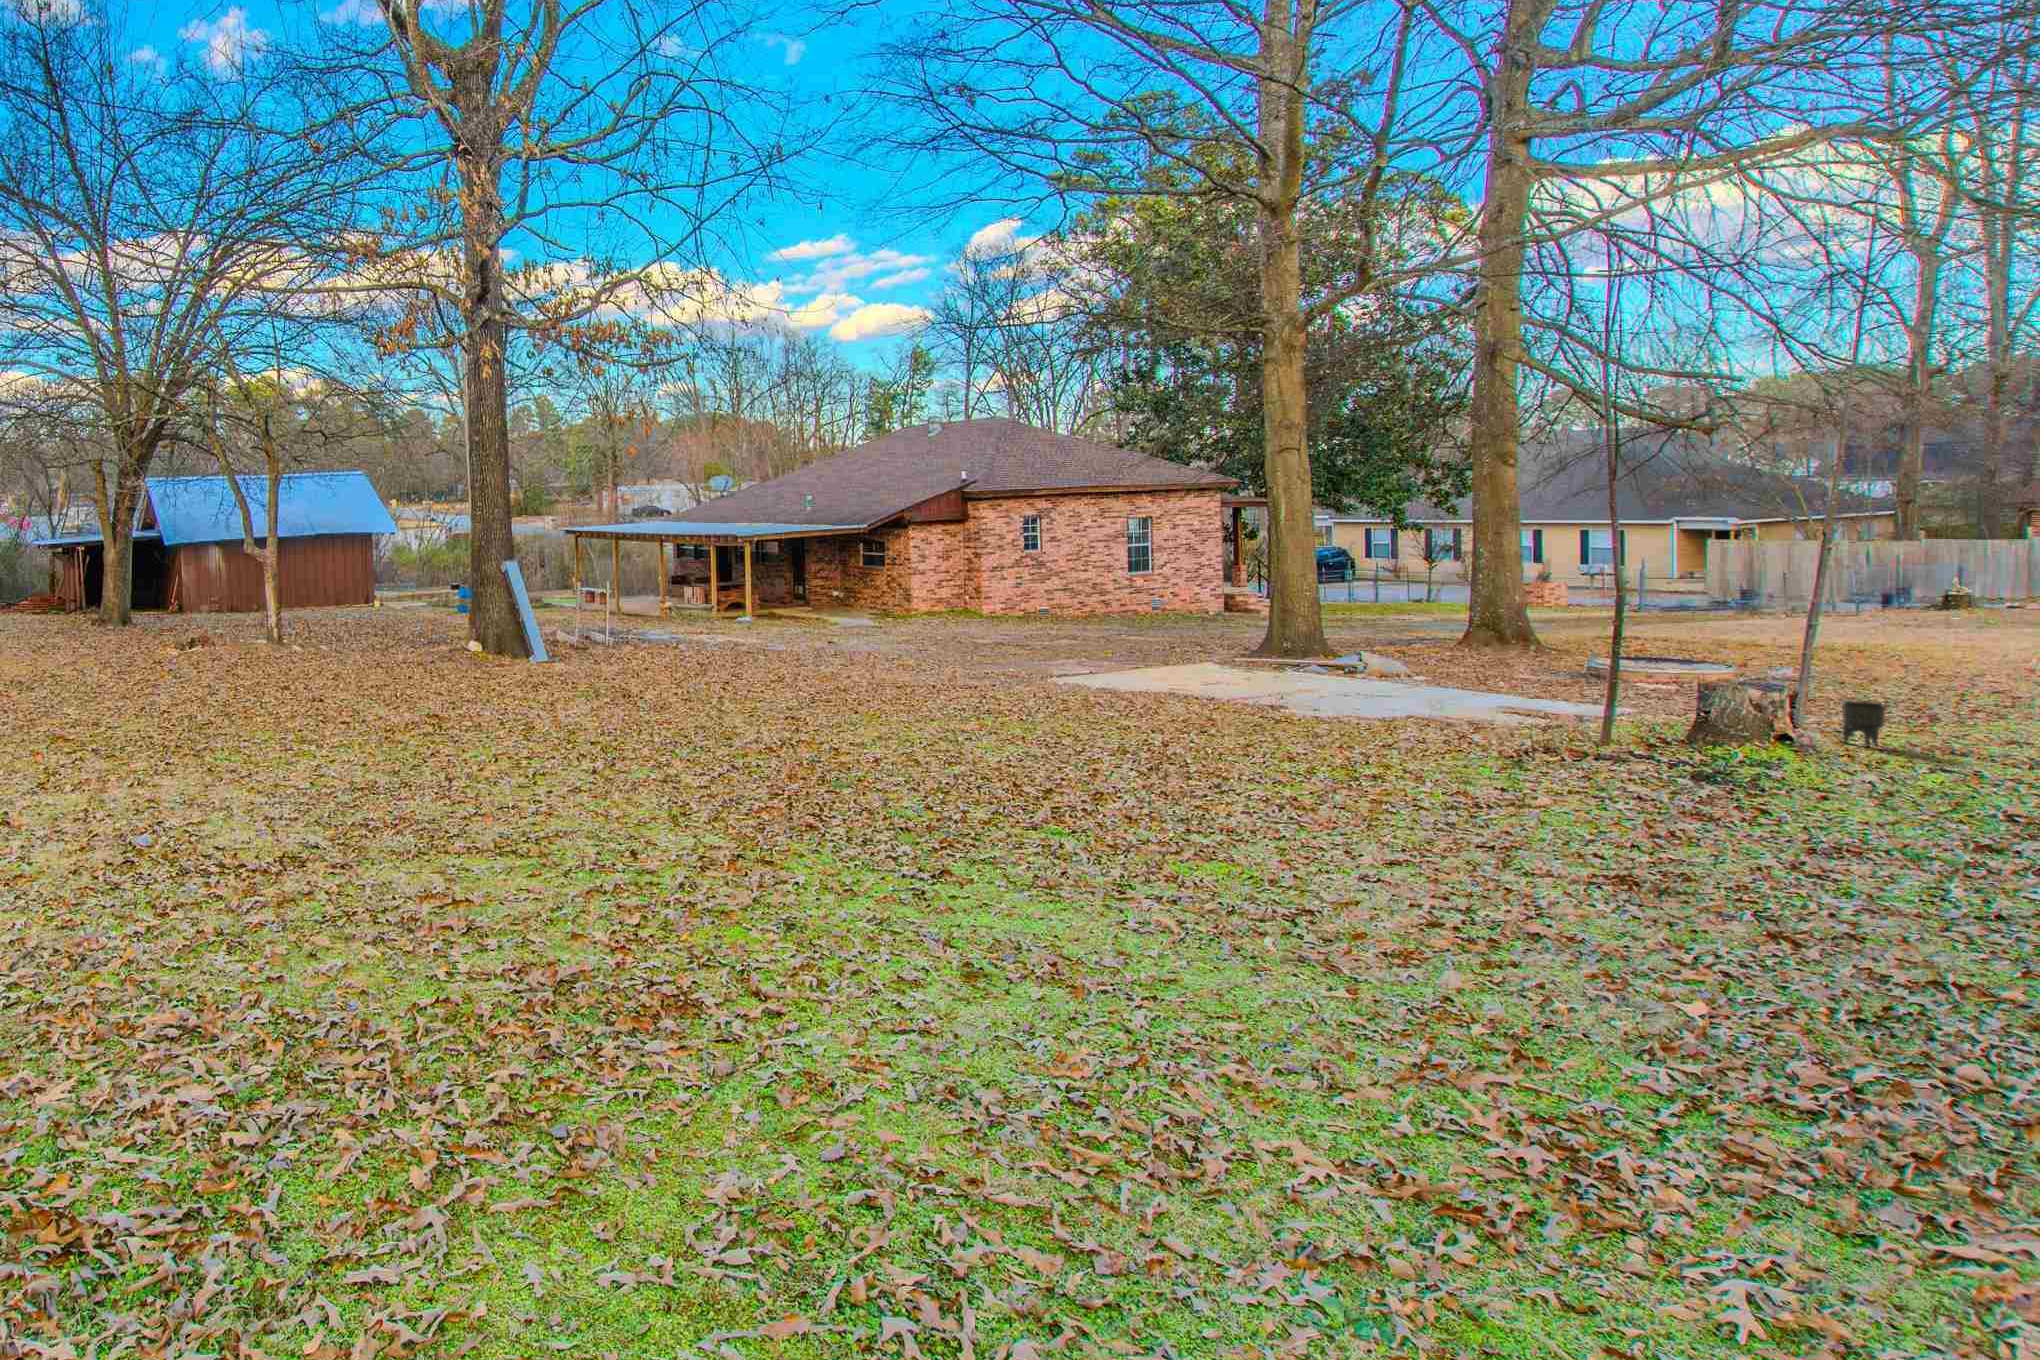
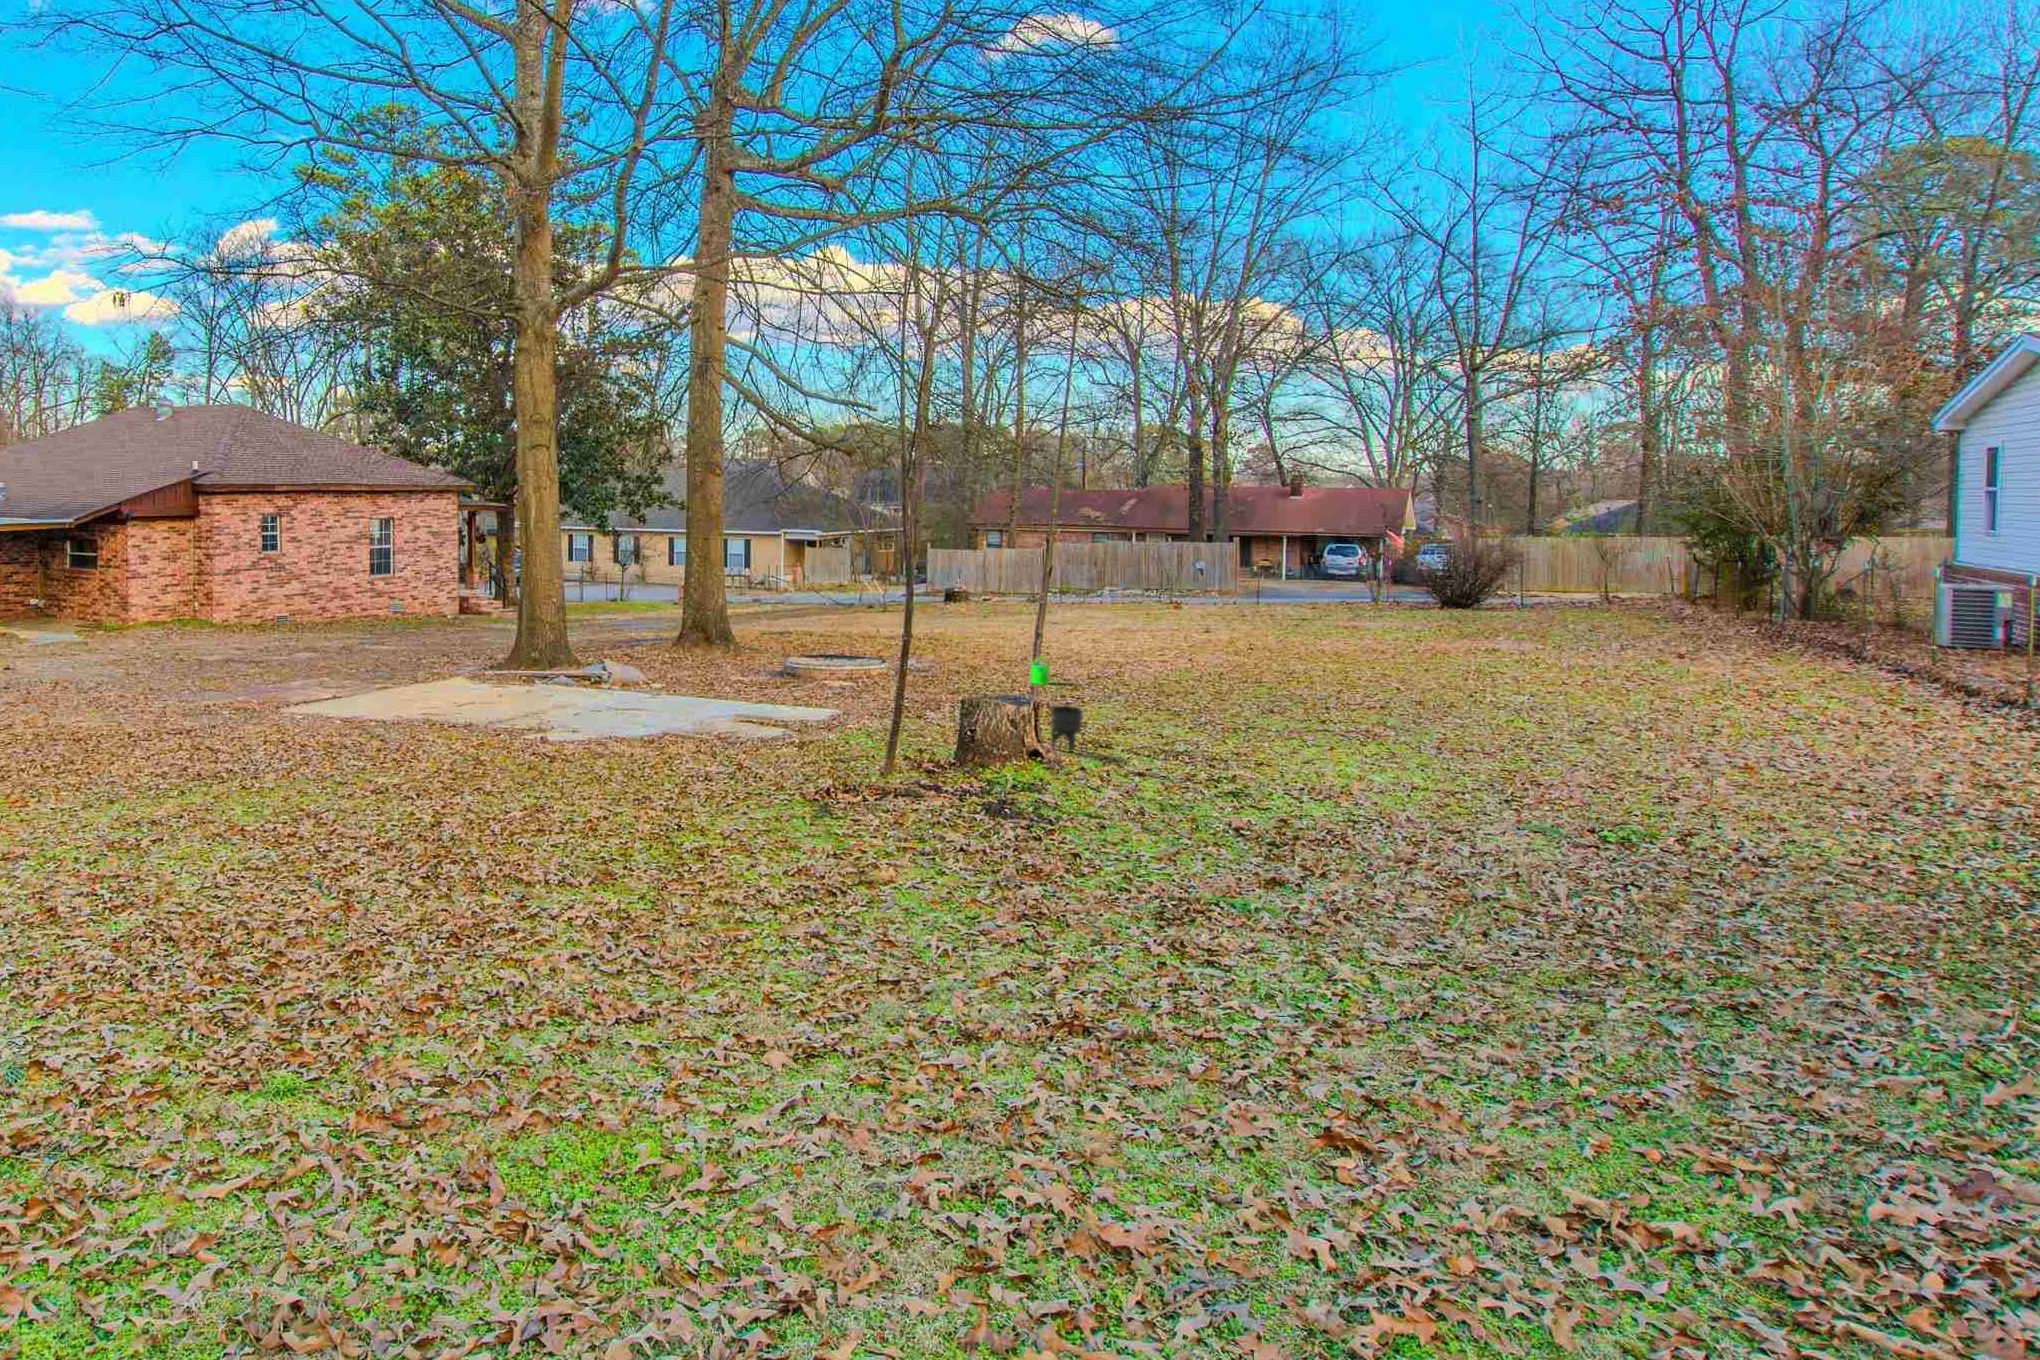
watering can: none [1927,667,1963,699] -> present [1031,658,1049,685]

